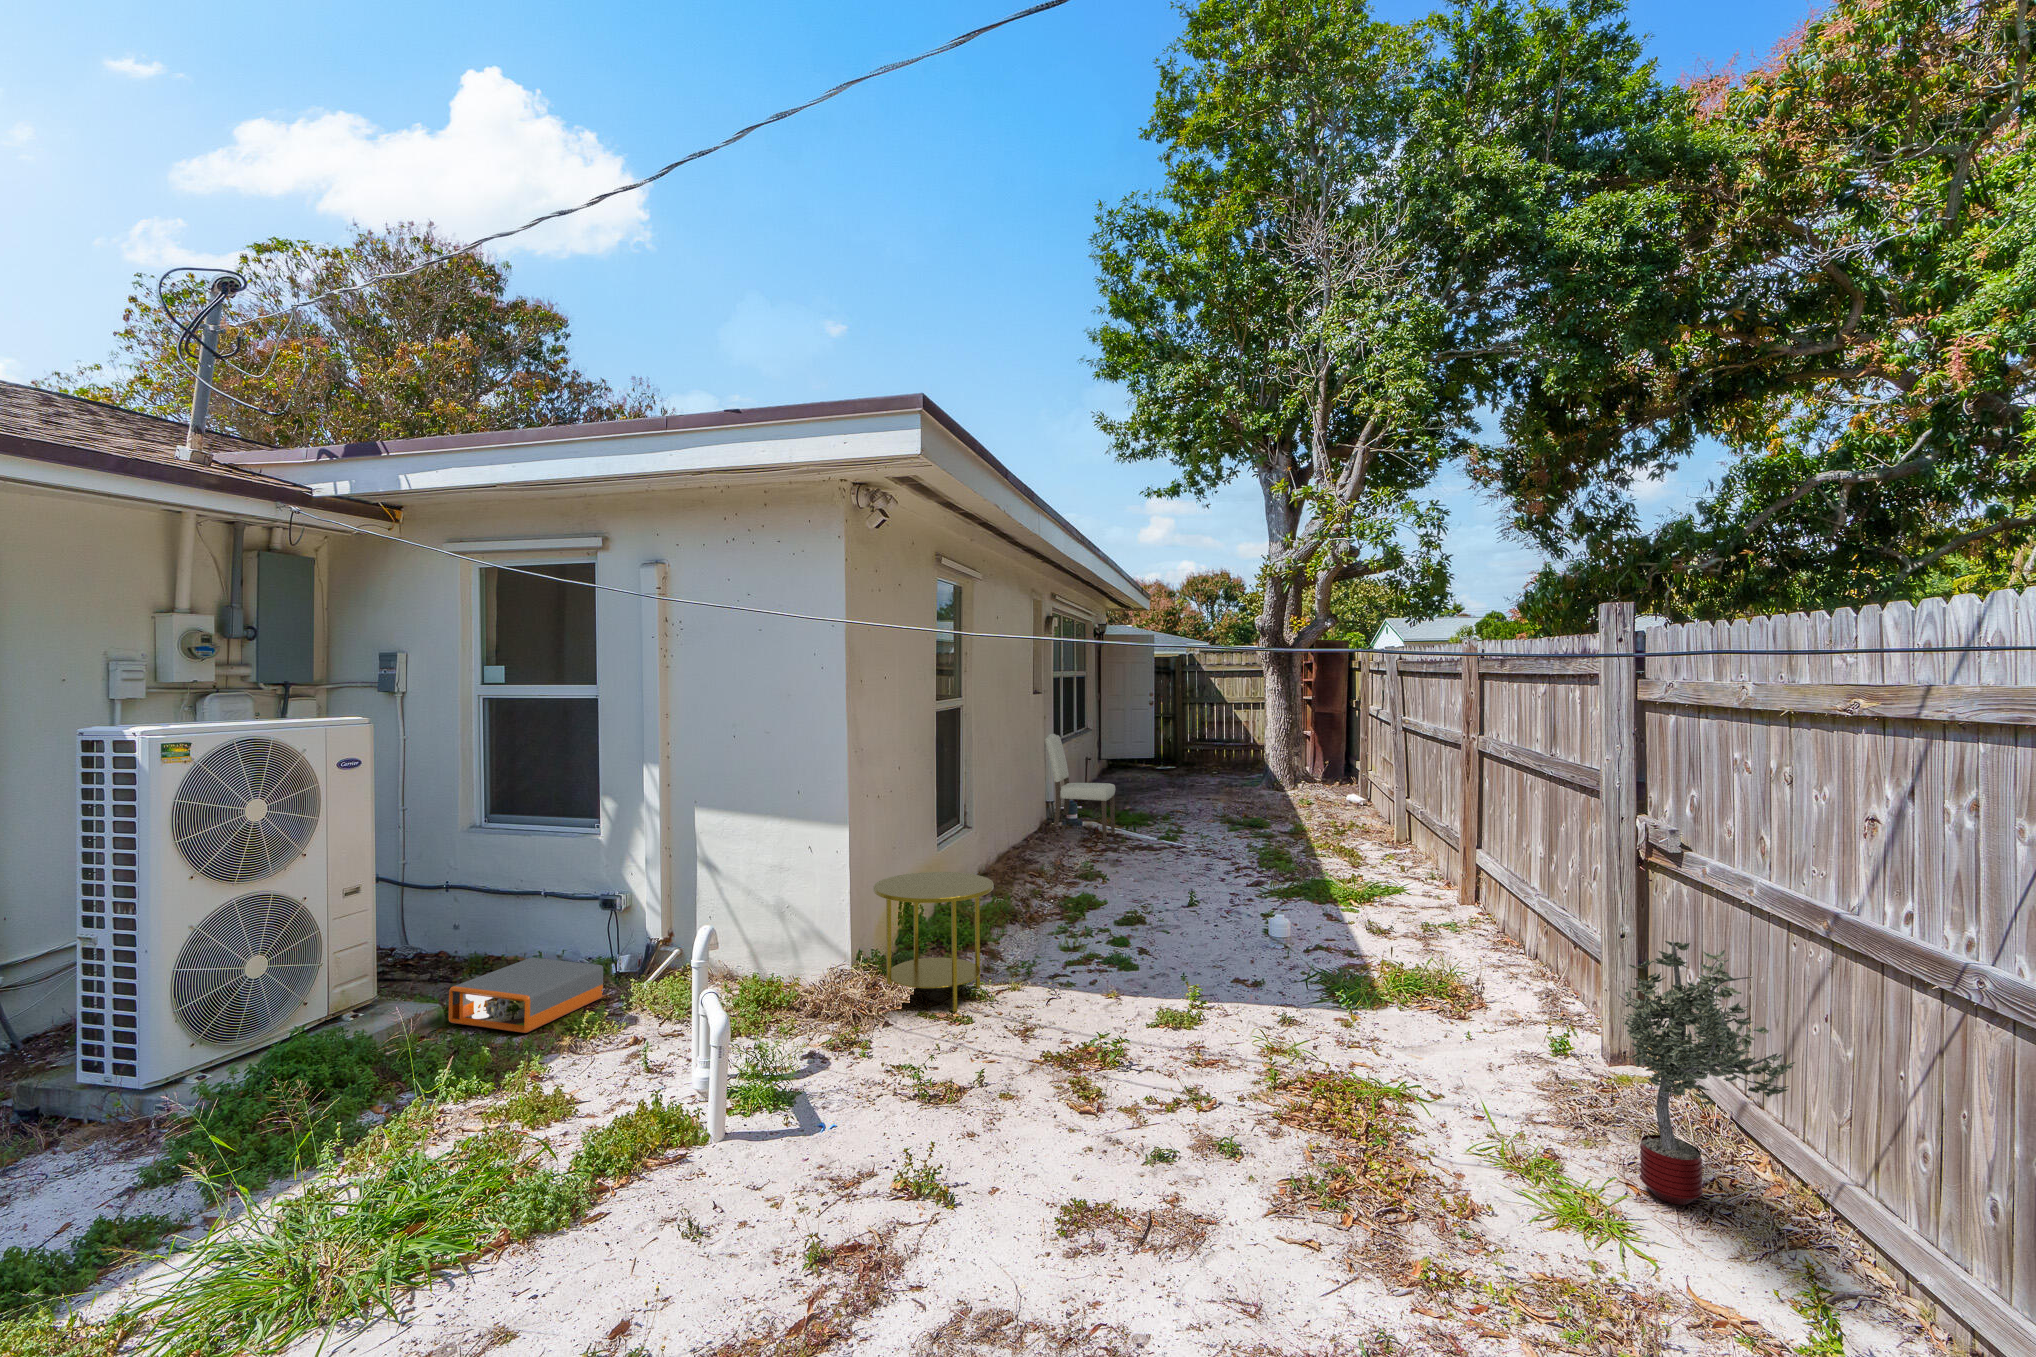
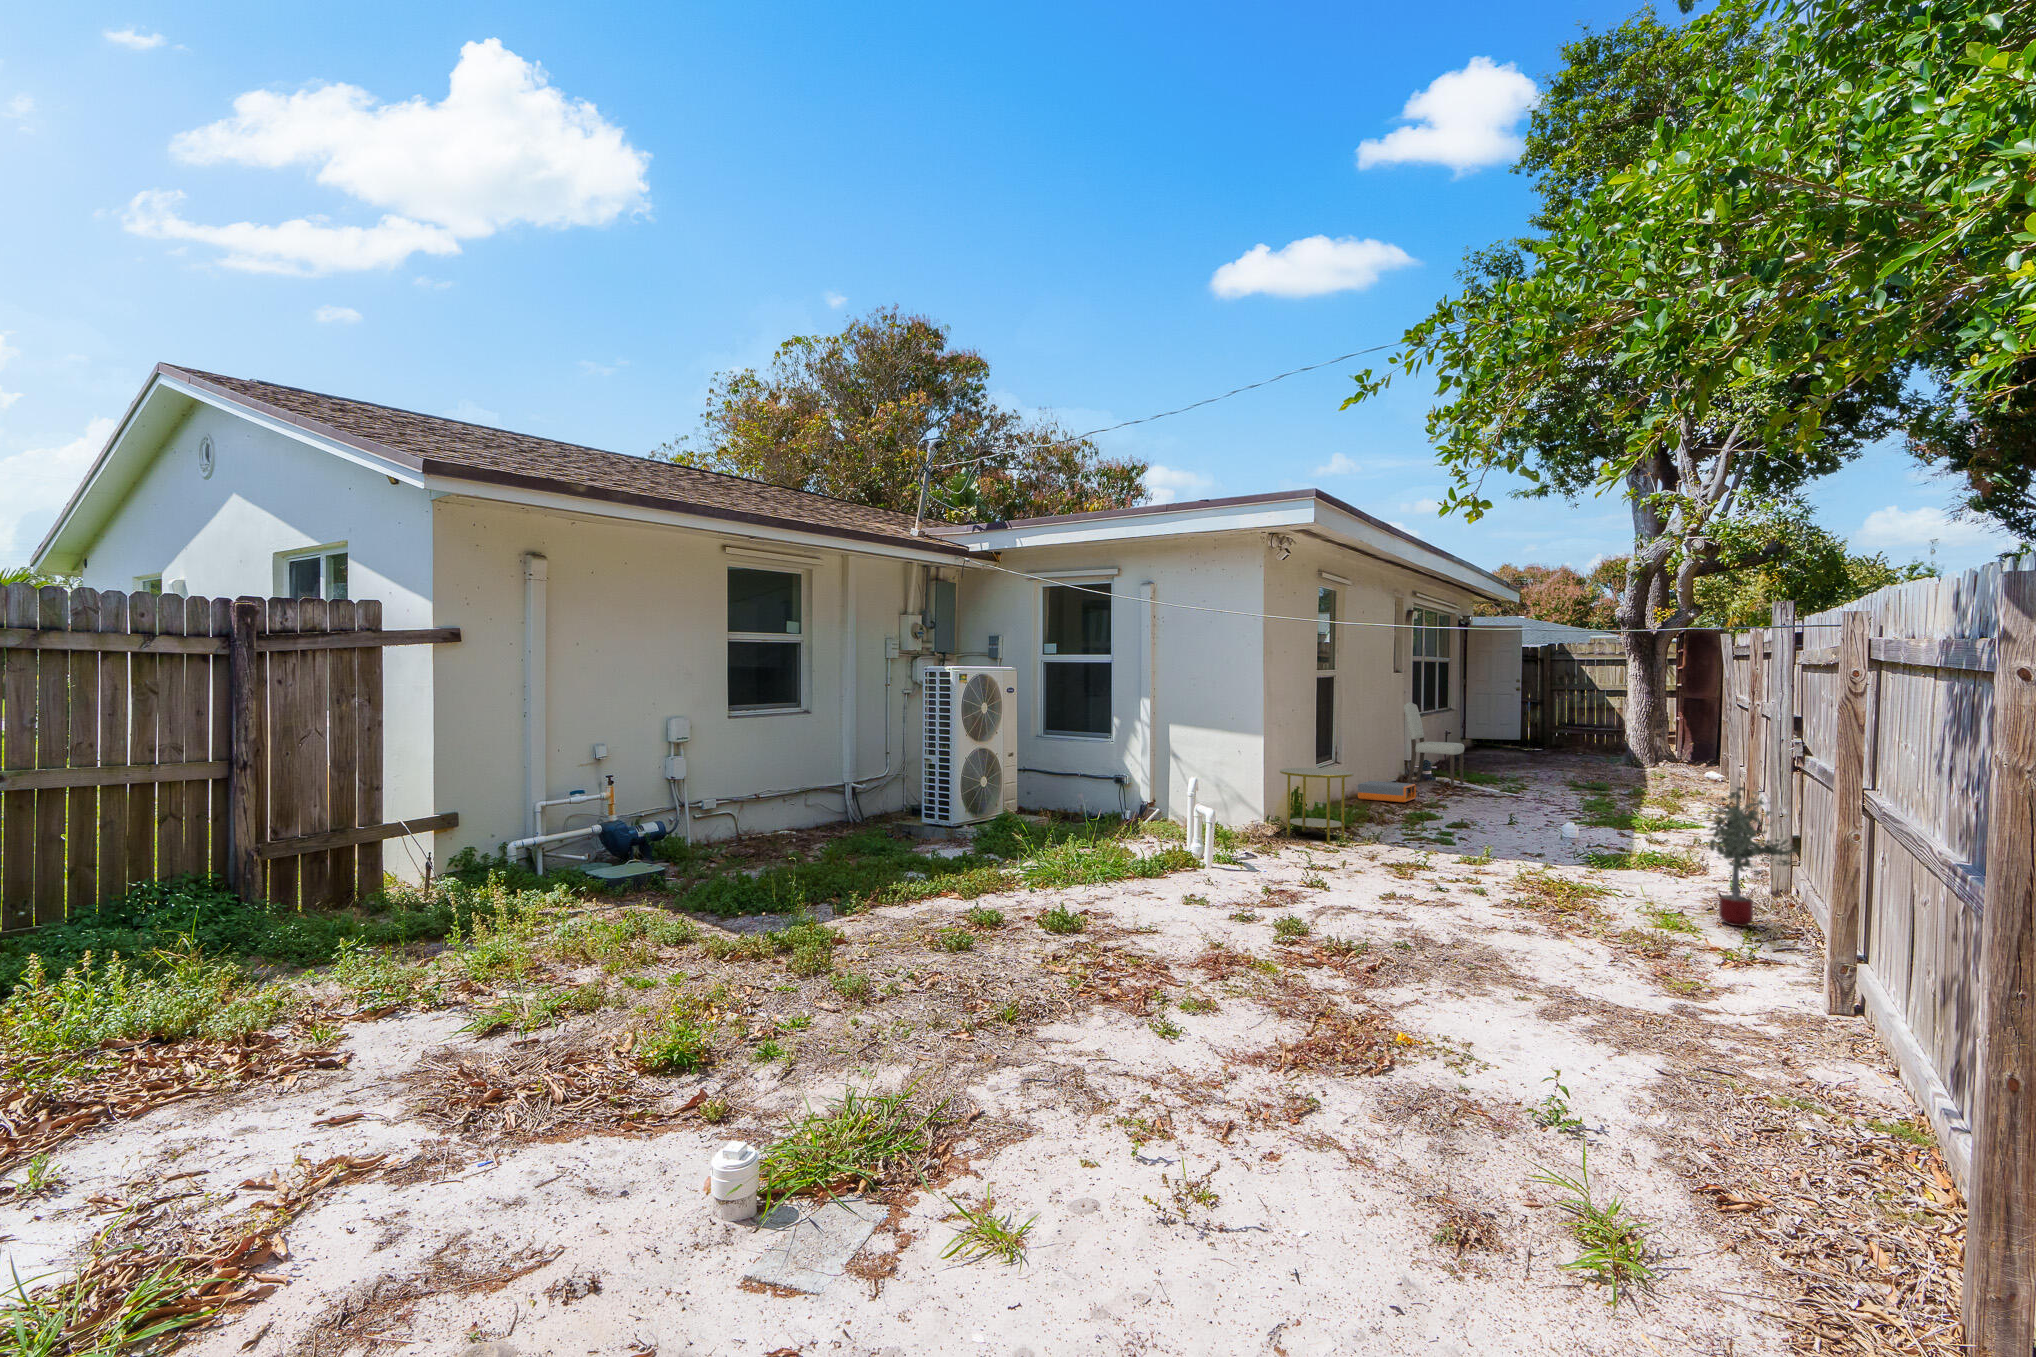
storage box: present [448,958,603,1033] -> present [1358,781,1416,802]

